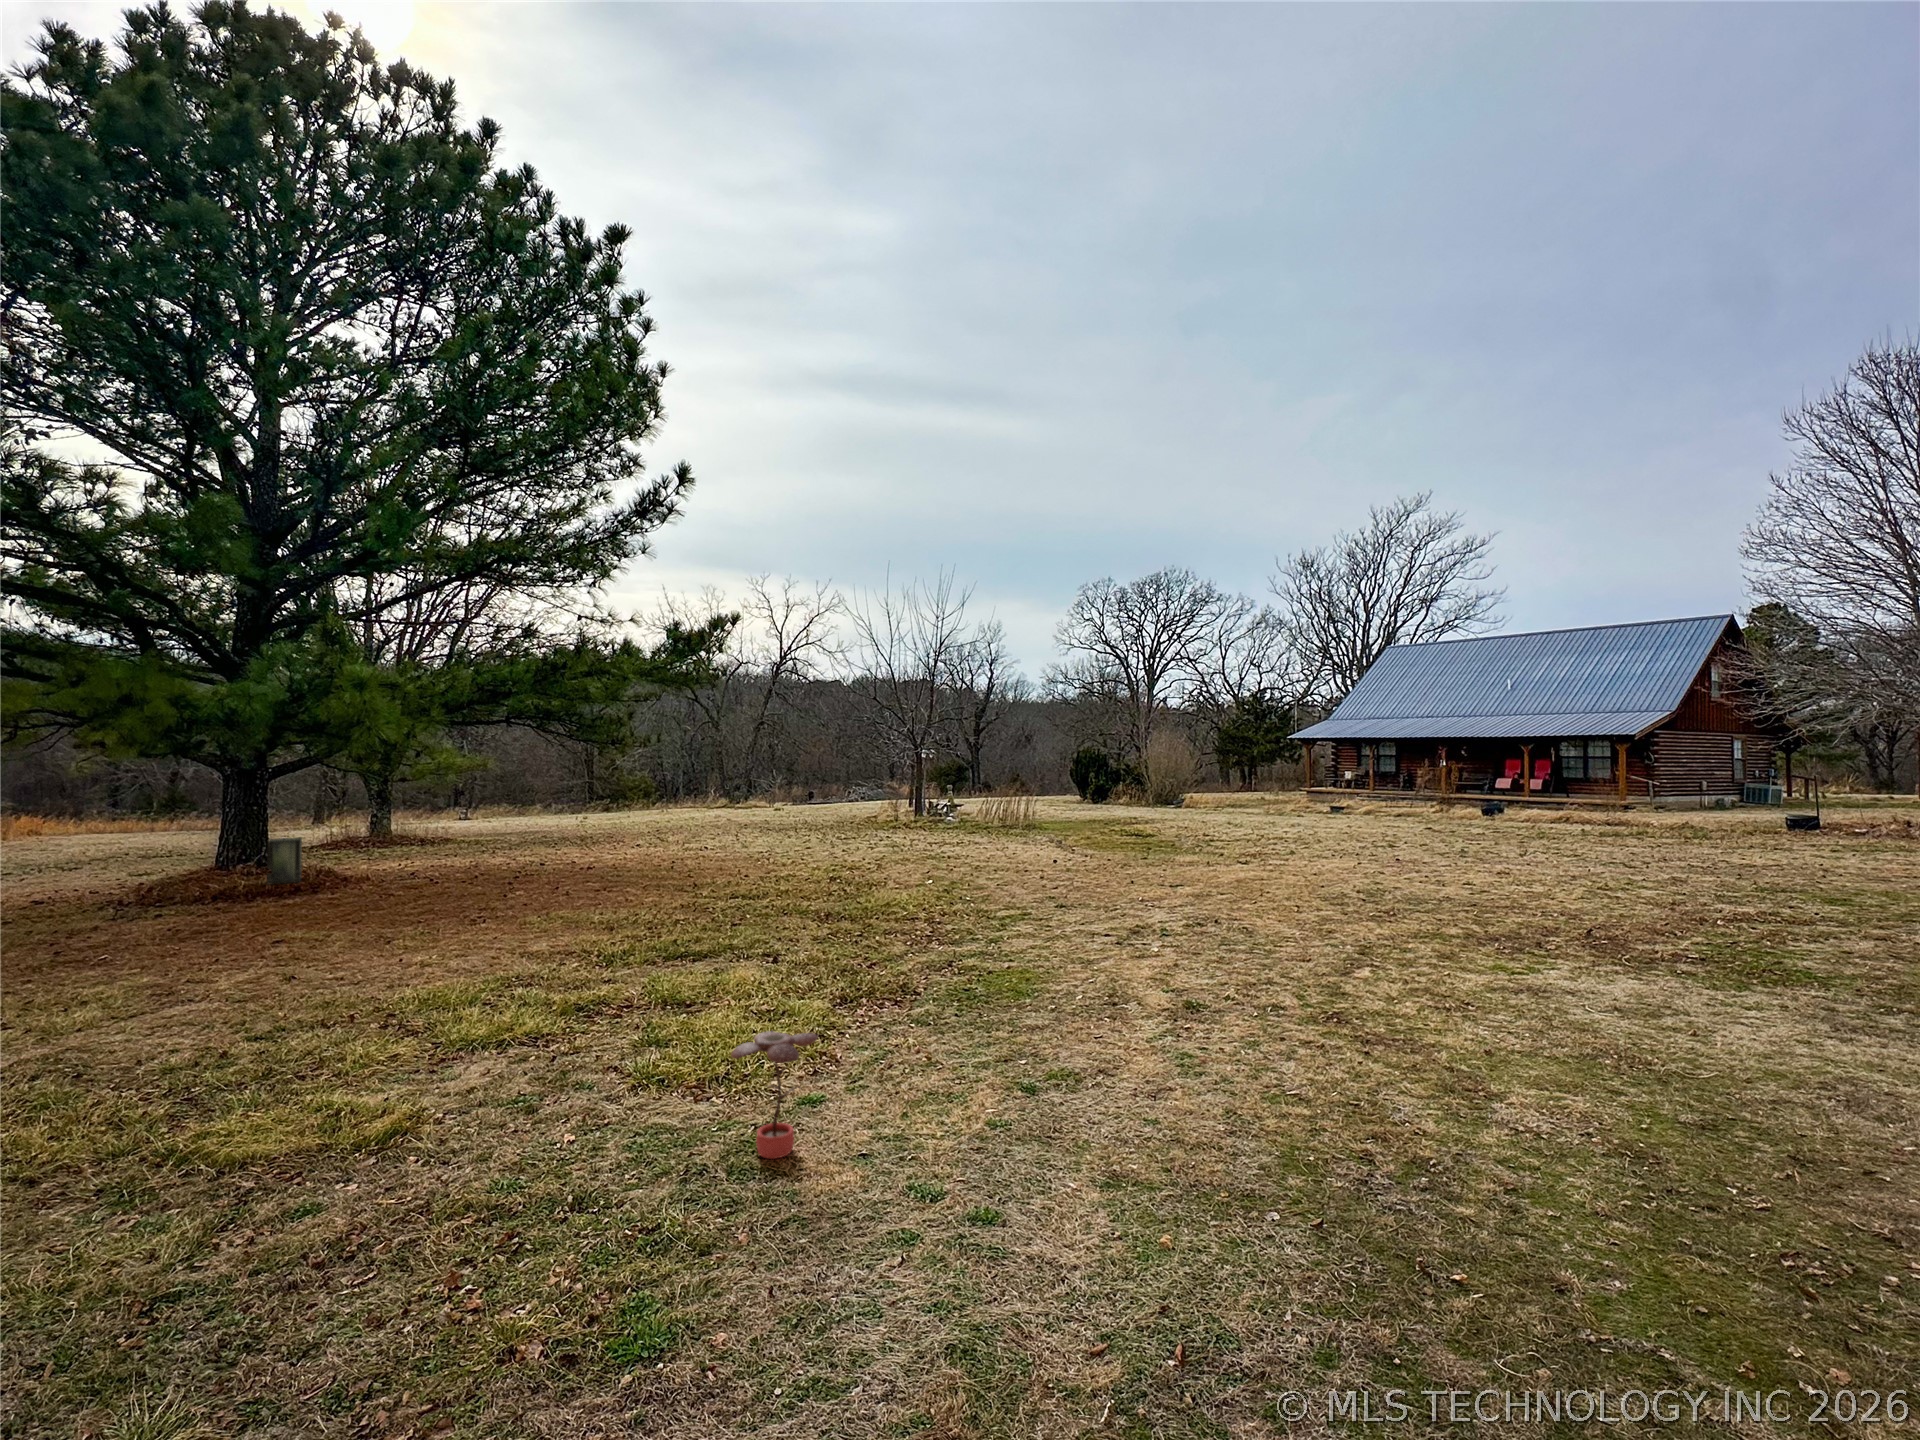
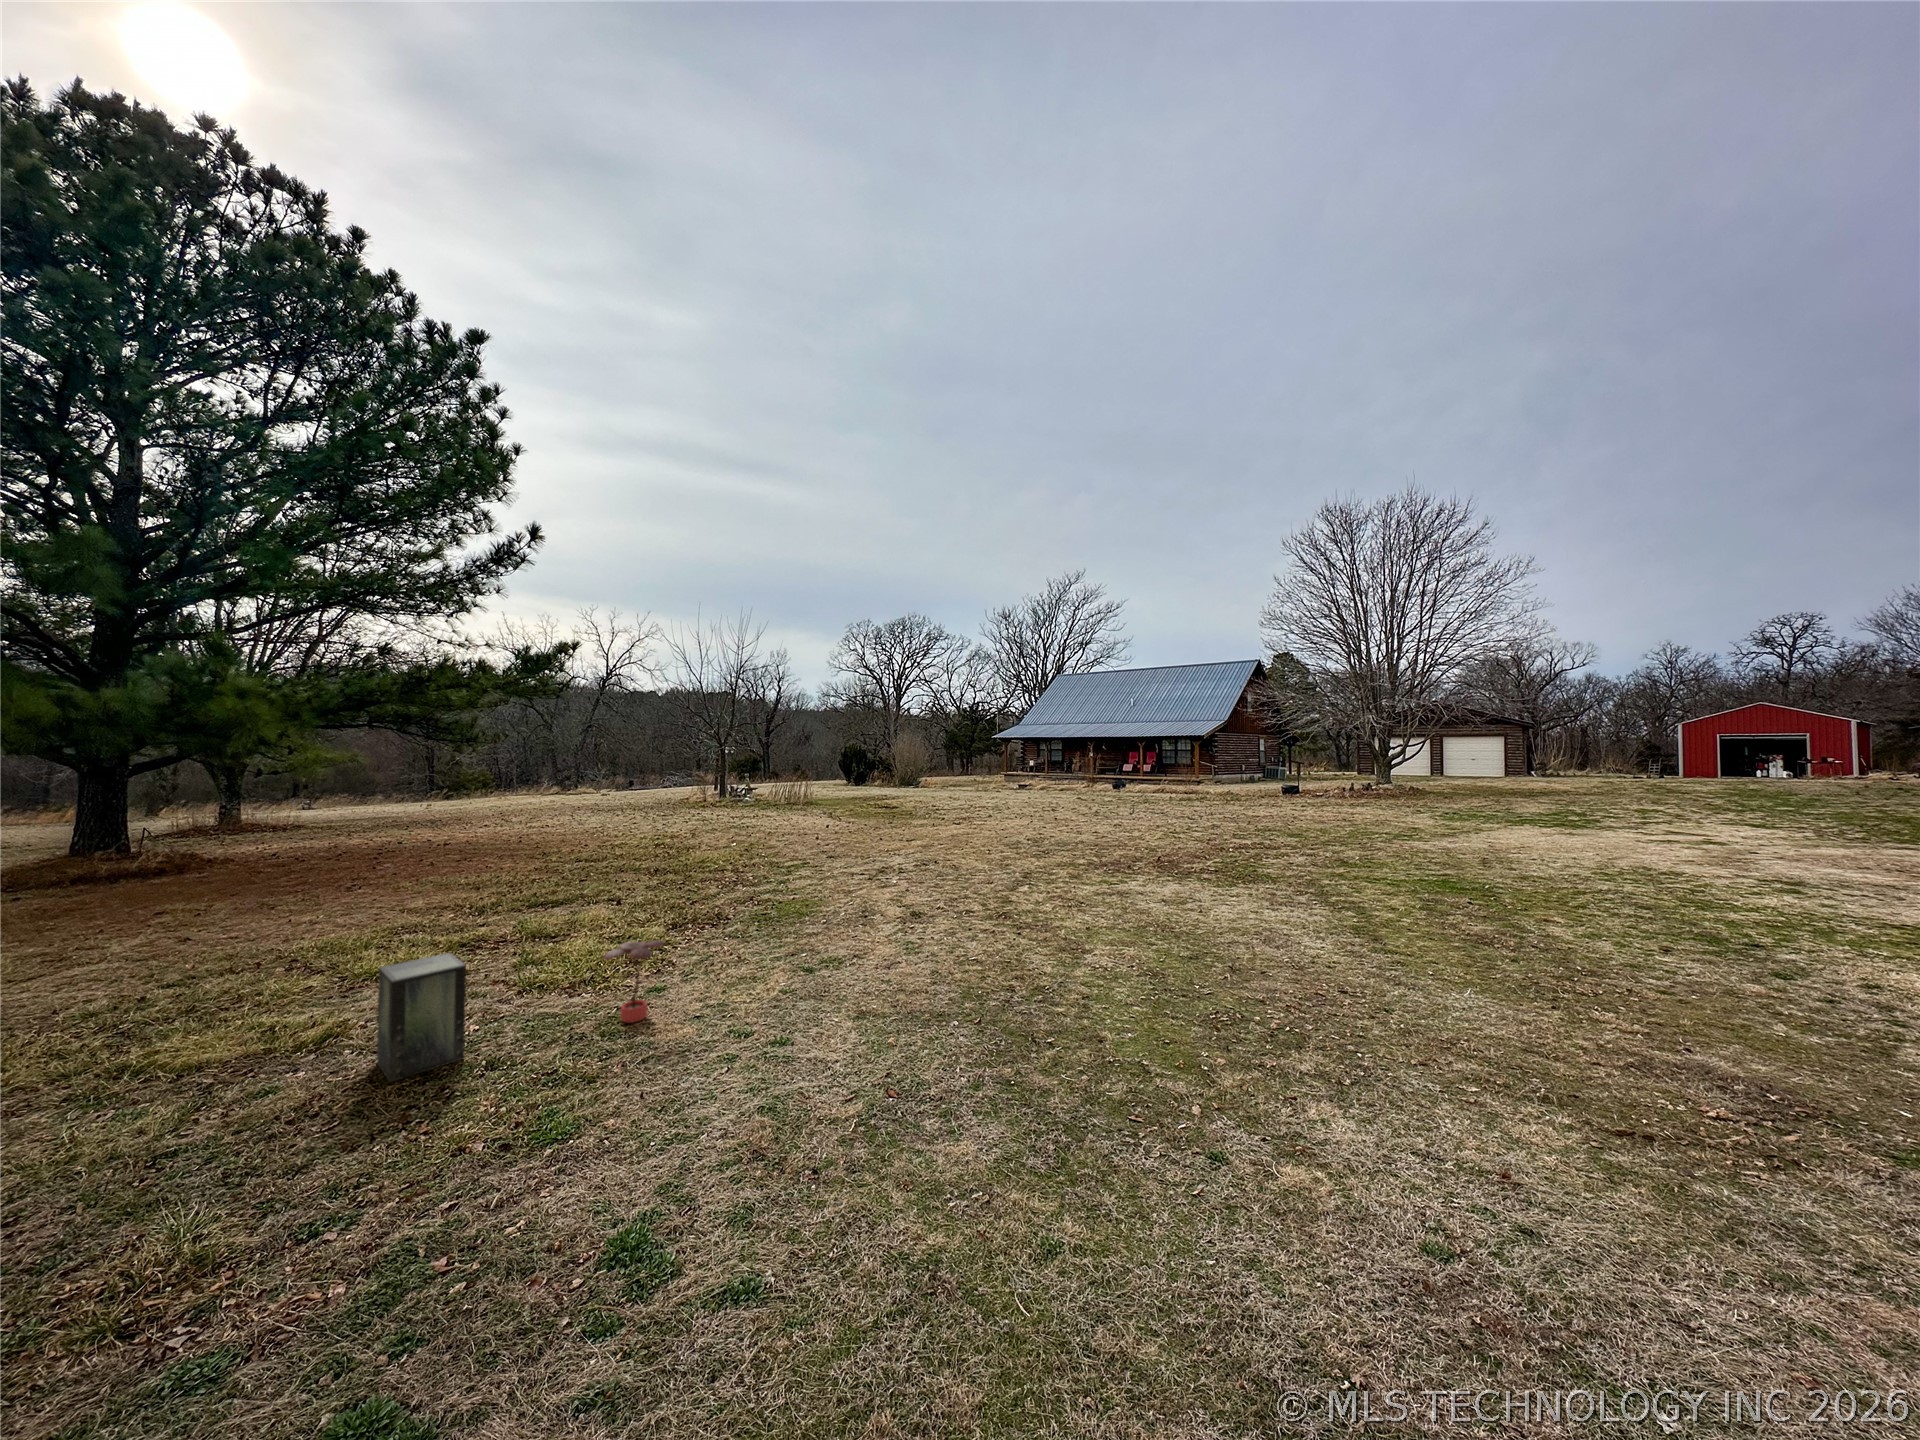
storage box: present [267,838,302,885] -> present [377,953,466,1083]

